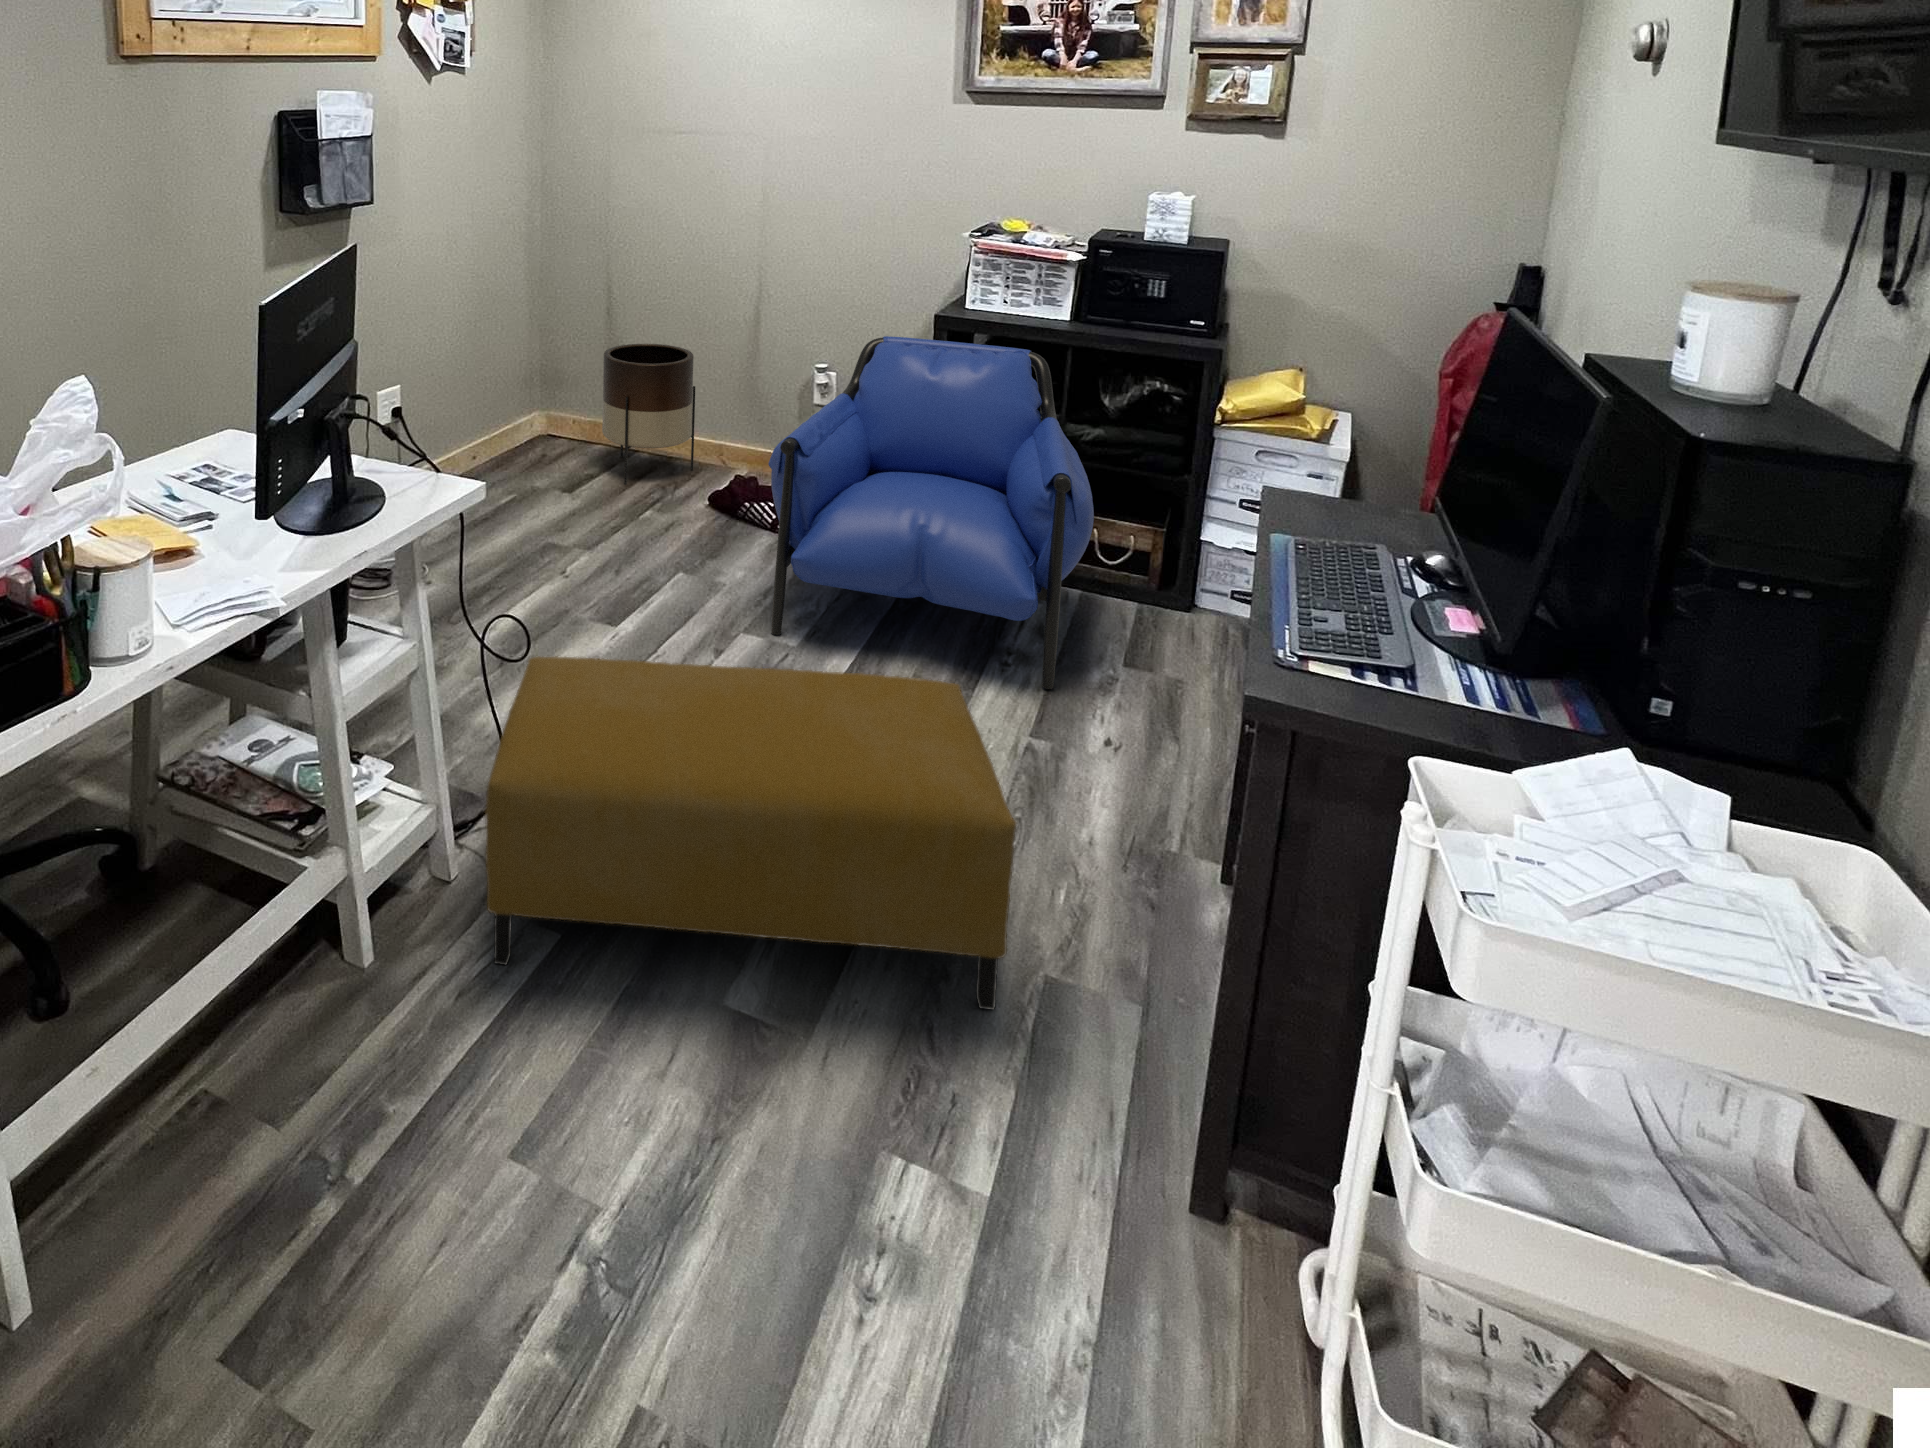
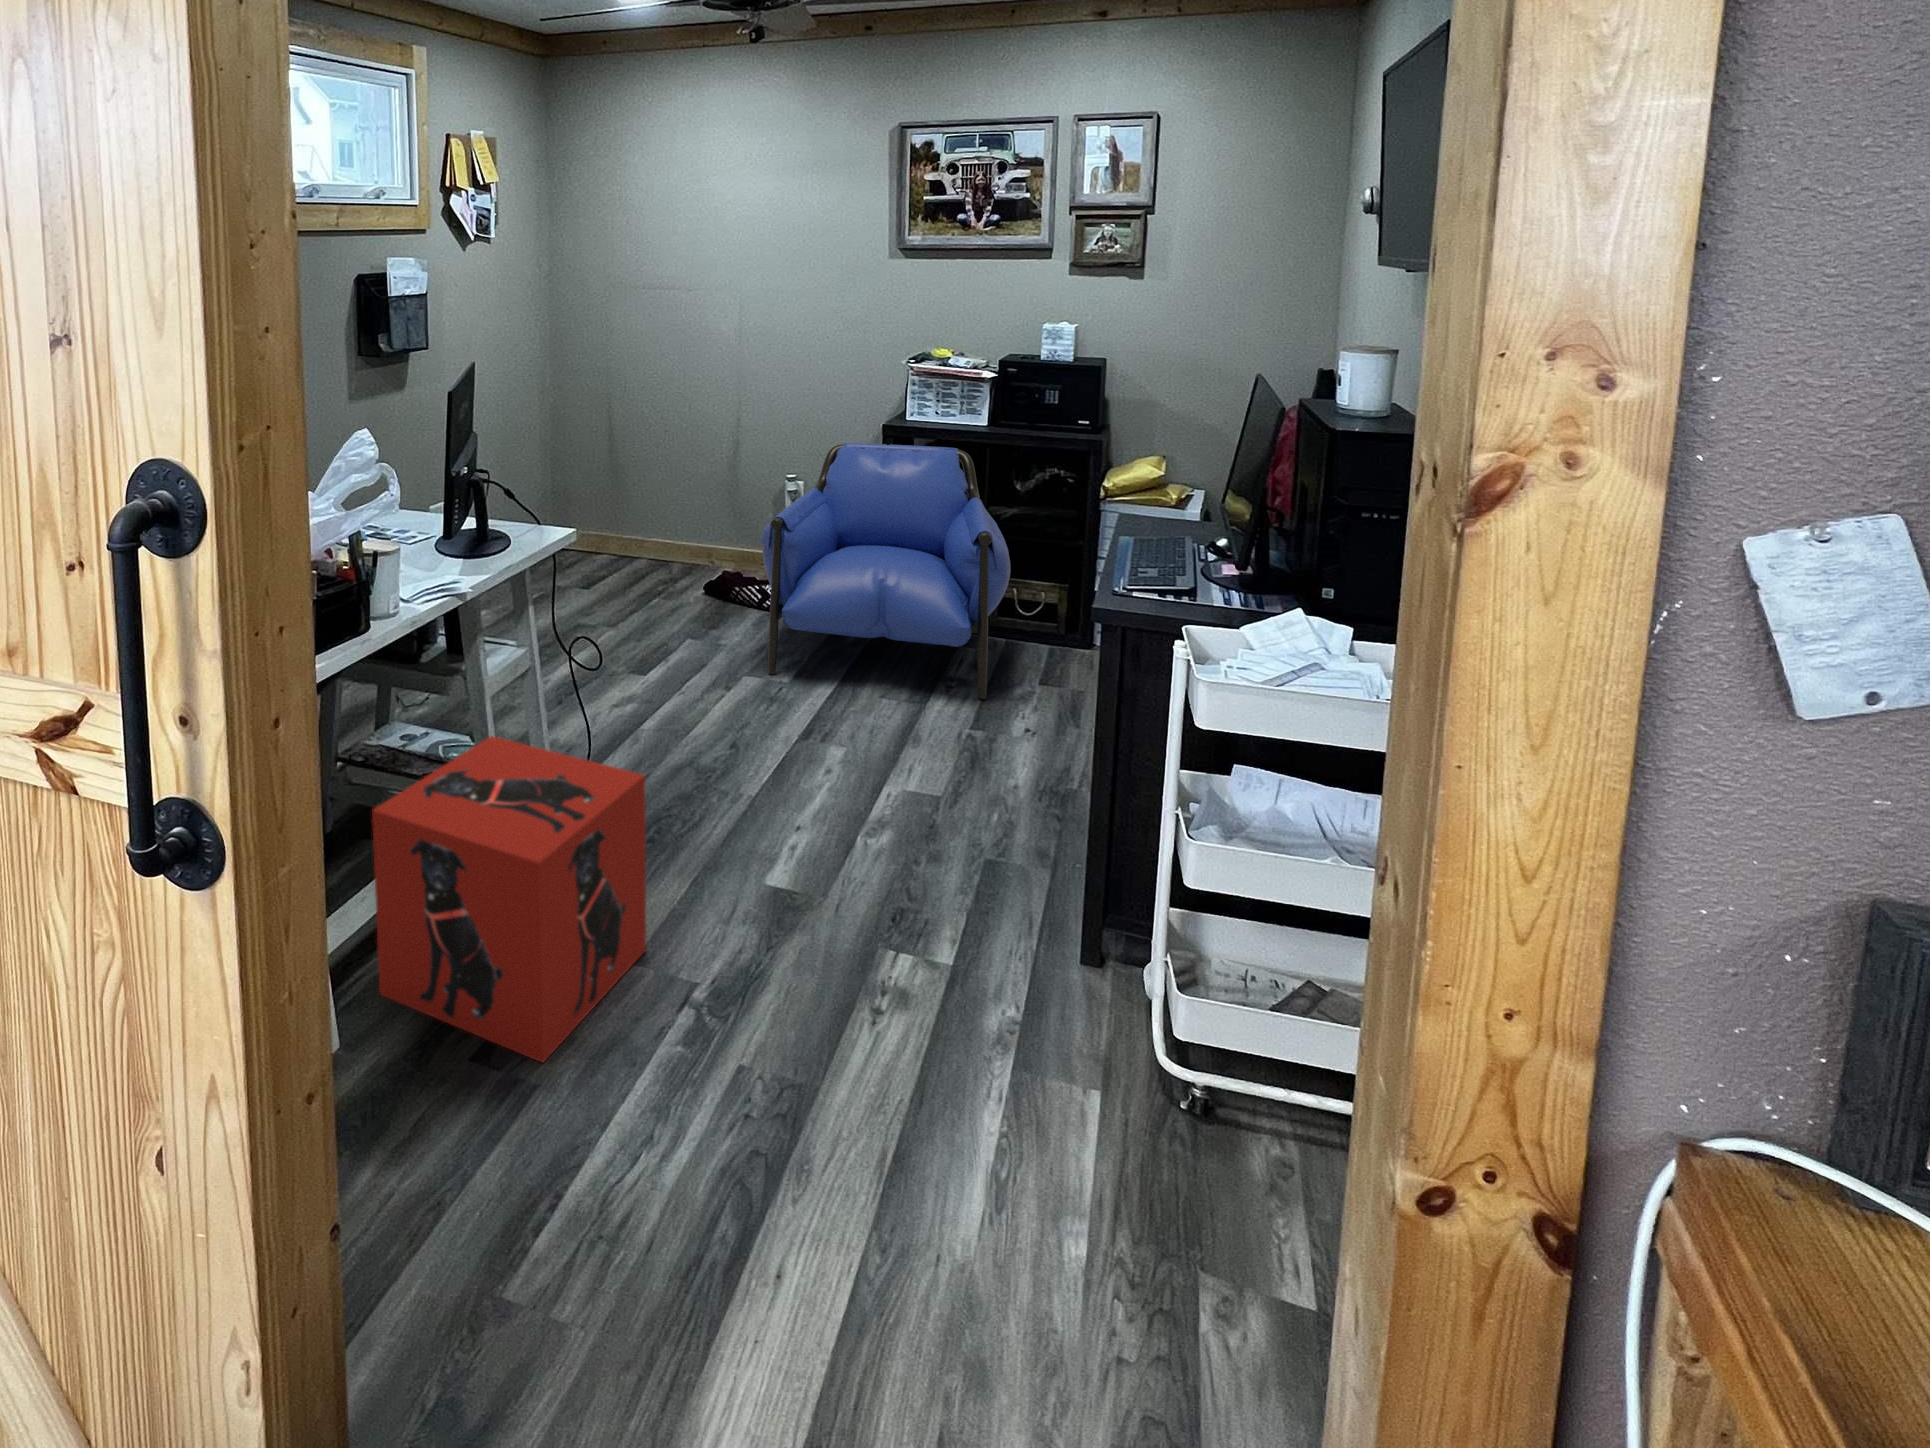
planter: present [602,344,695,484] -> none [612,464,689,580]
ottoman: present [485,657,1016,1010] -> none [589,666,960,877]
storage box: none [115,790,537,1367] -> present [372,736,646,1063]

